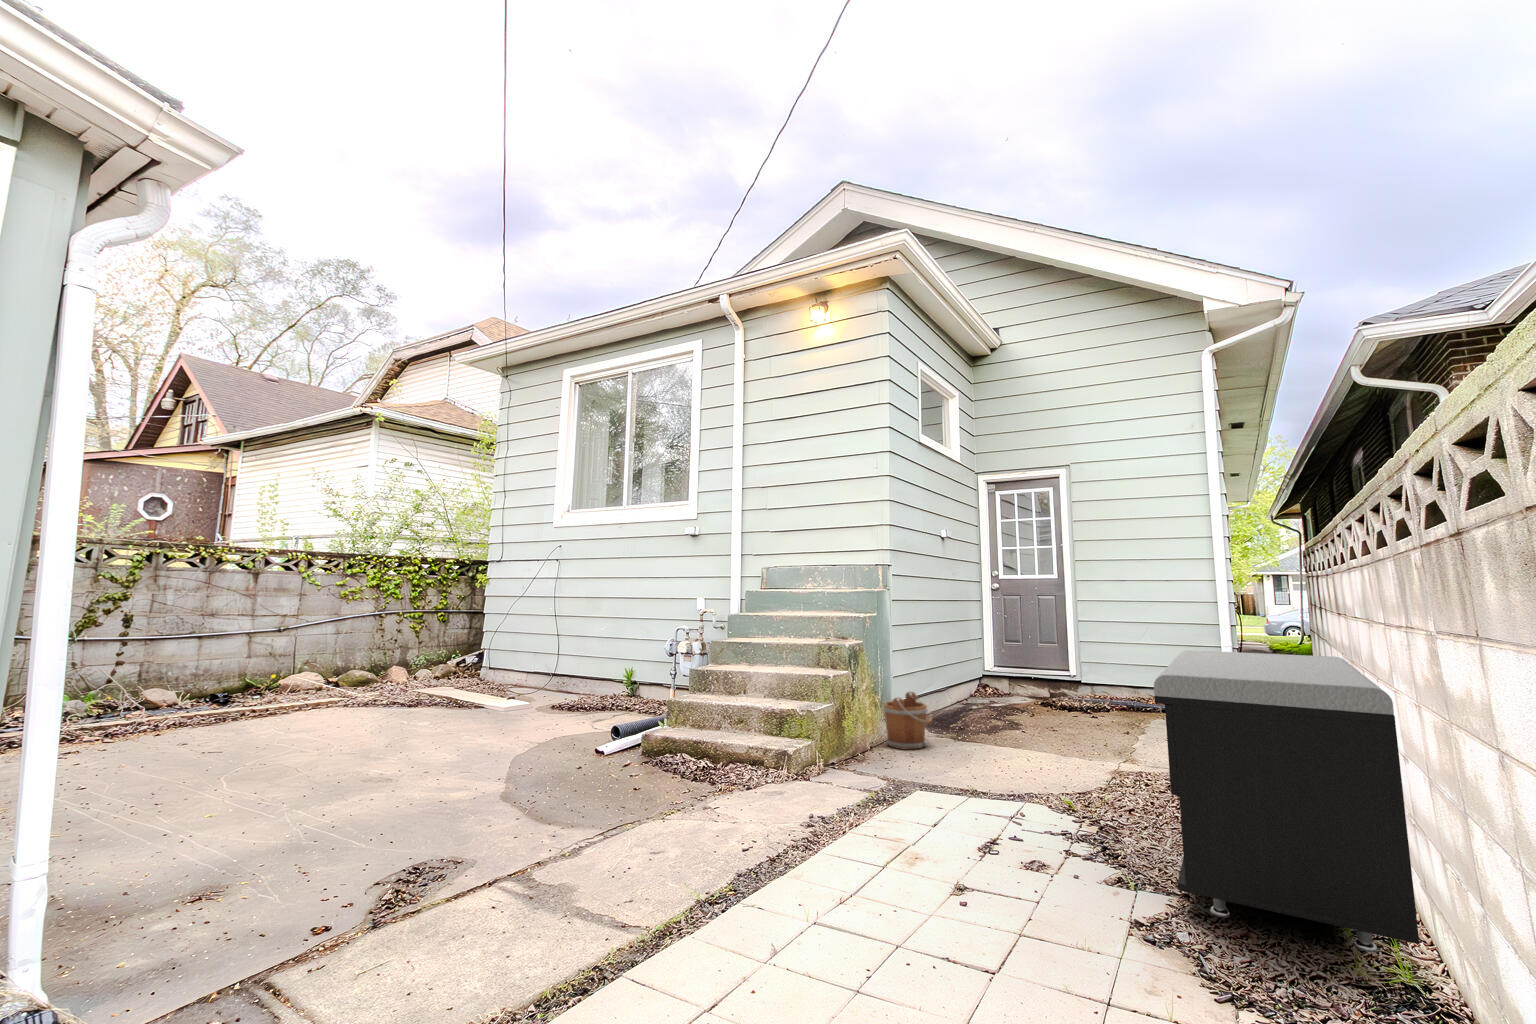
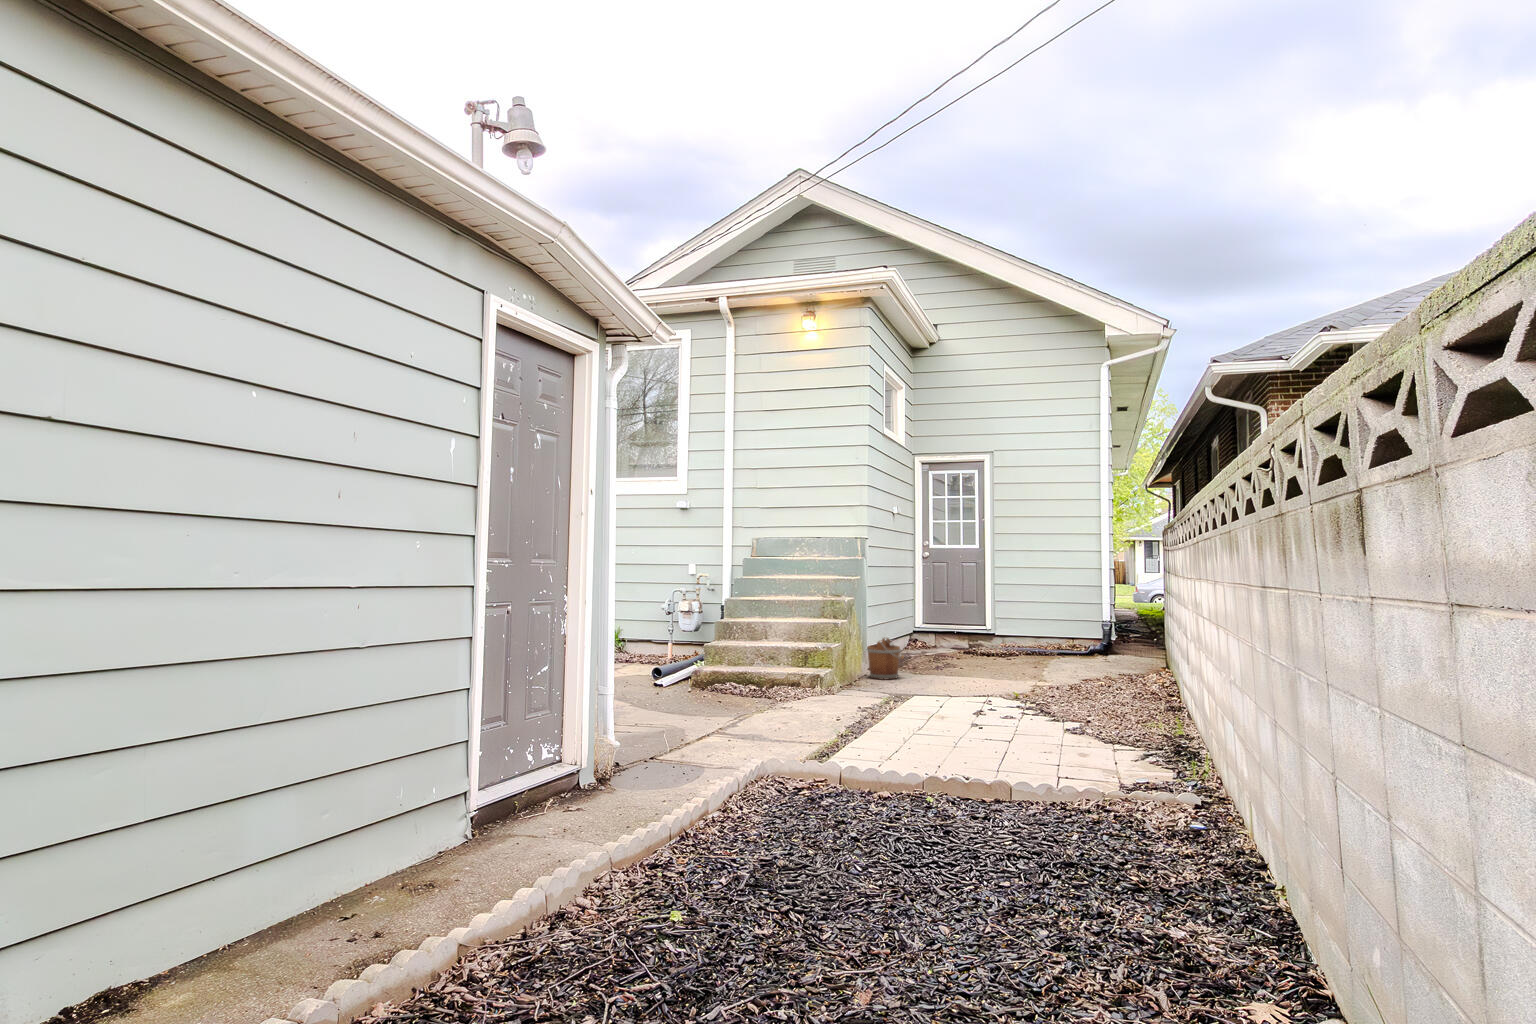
storage bench: present [1154,650,1419,953] -> none [1074,597,1182,734]

